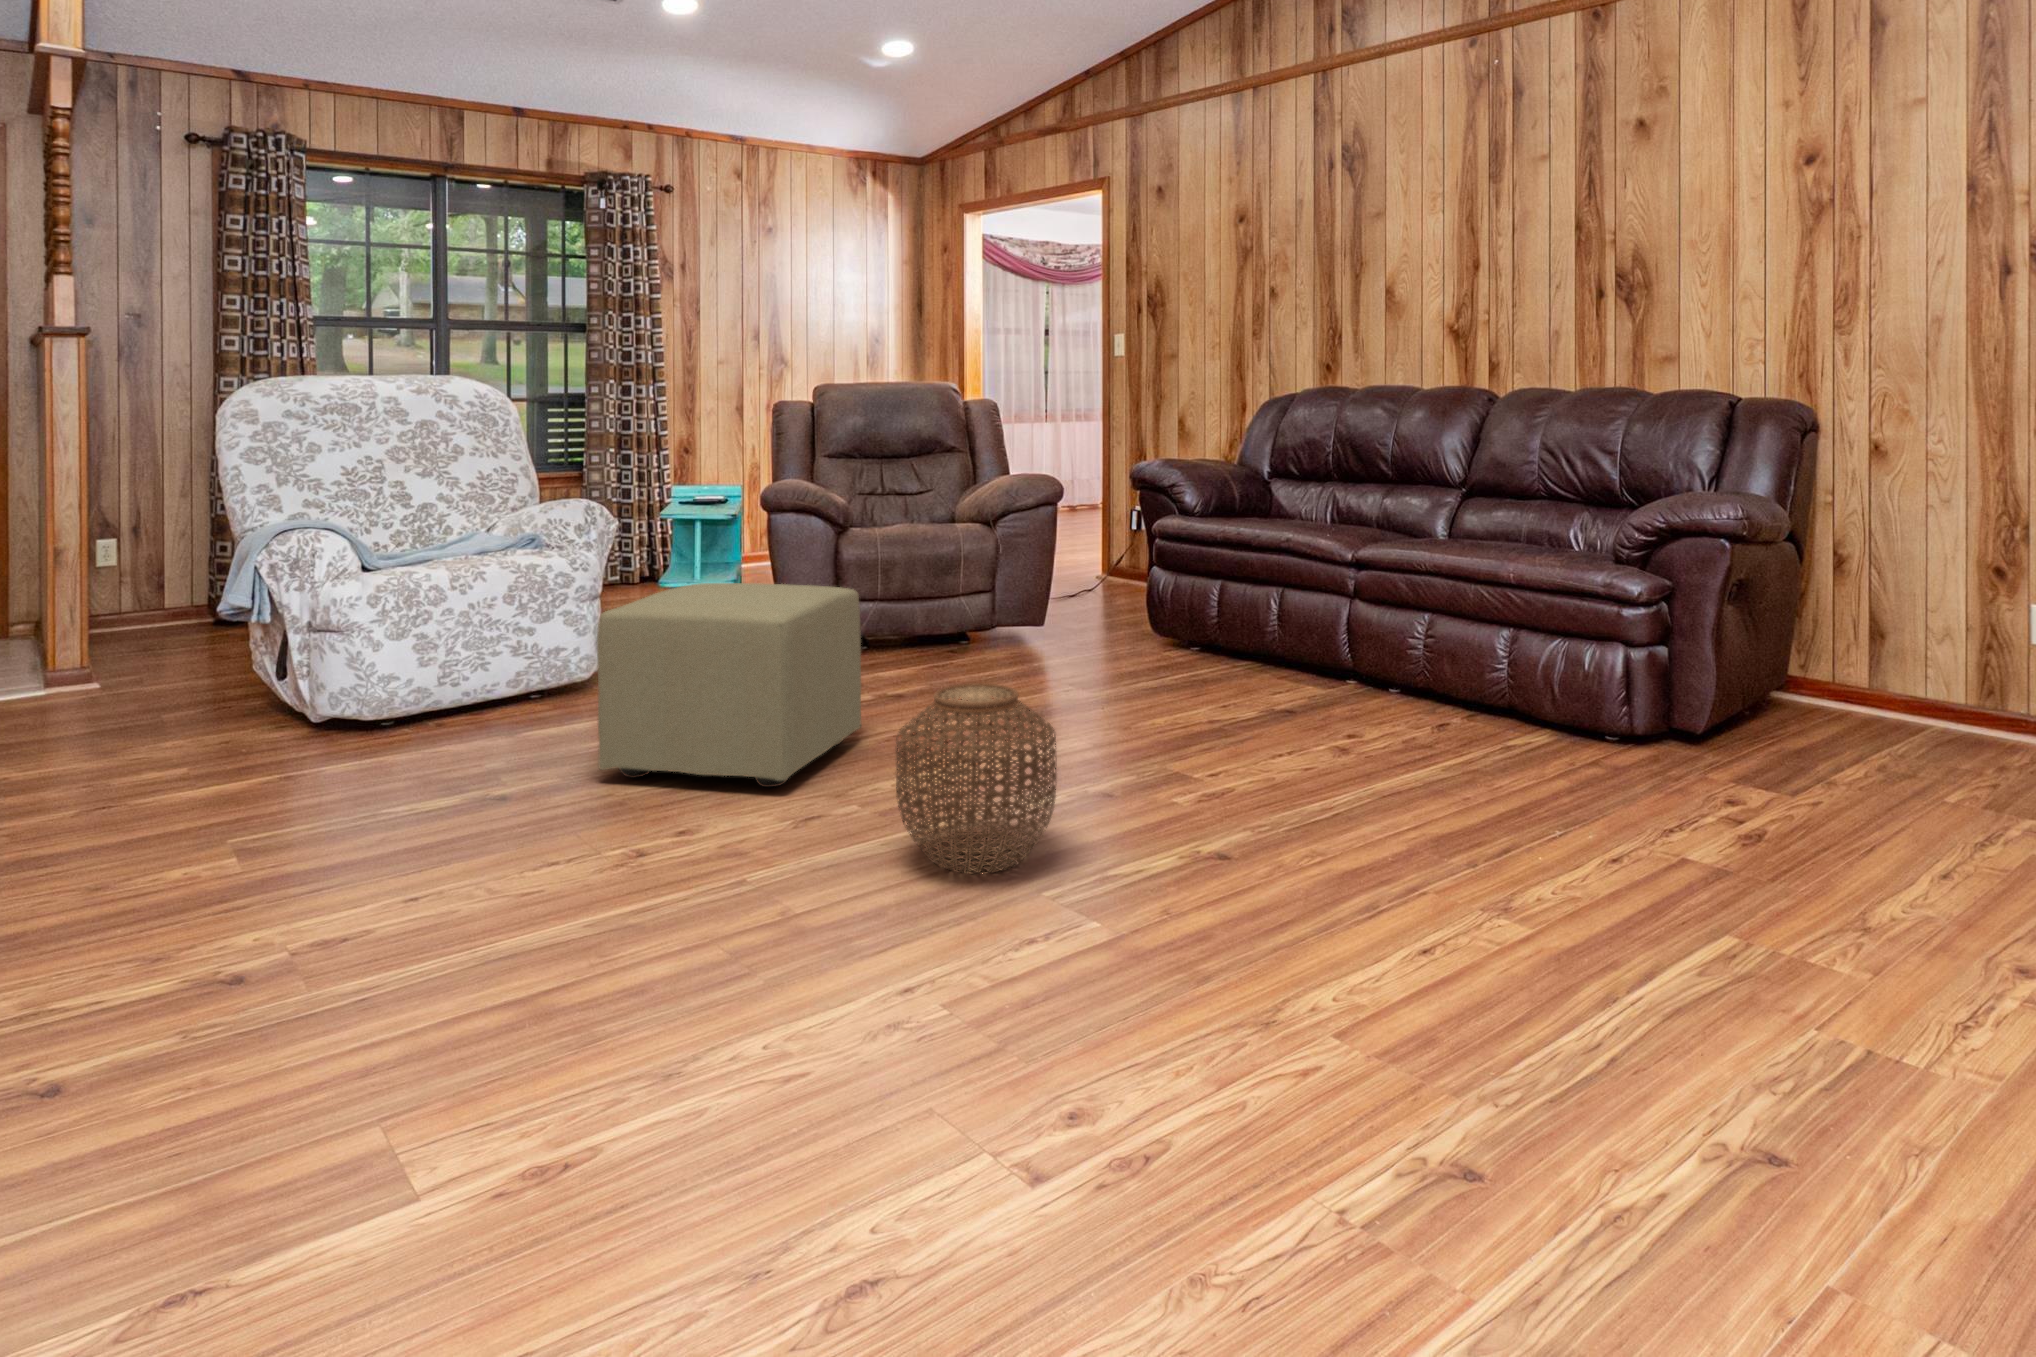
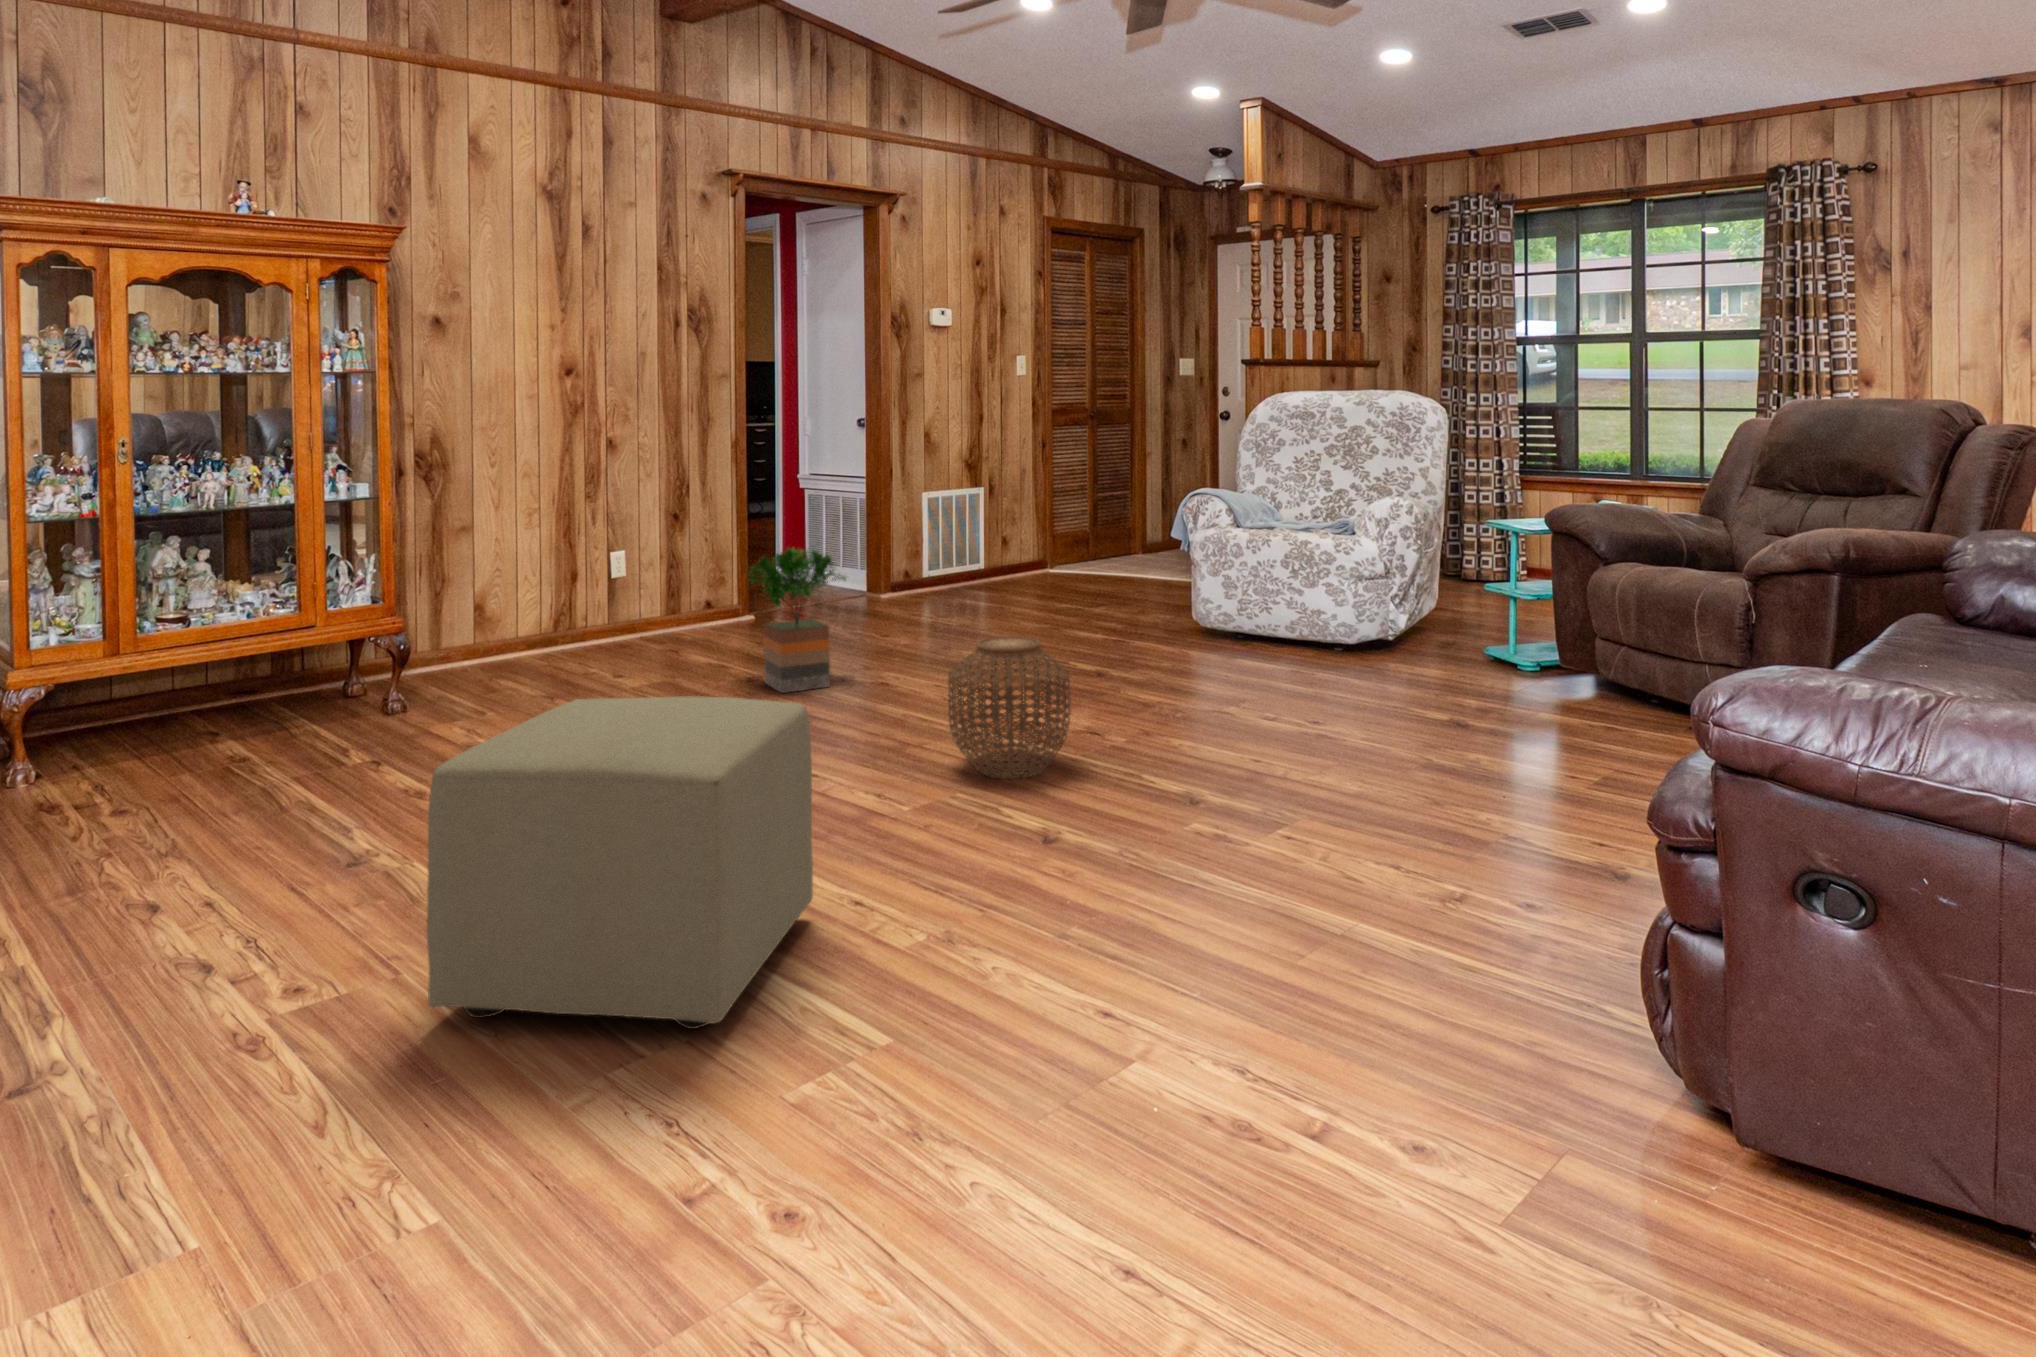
ottoman: present [597,583,861,787] -> present [427,696,813,1029]
potted tree: none [116,696,364,1052] -> present [750,548,846,693]

